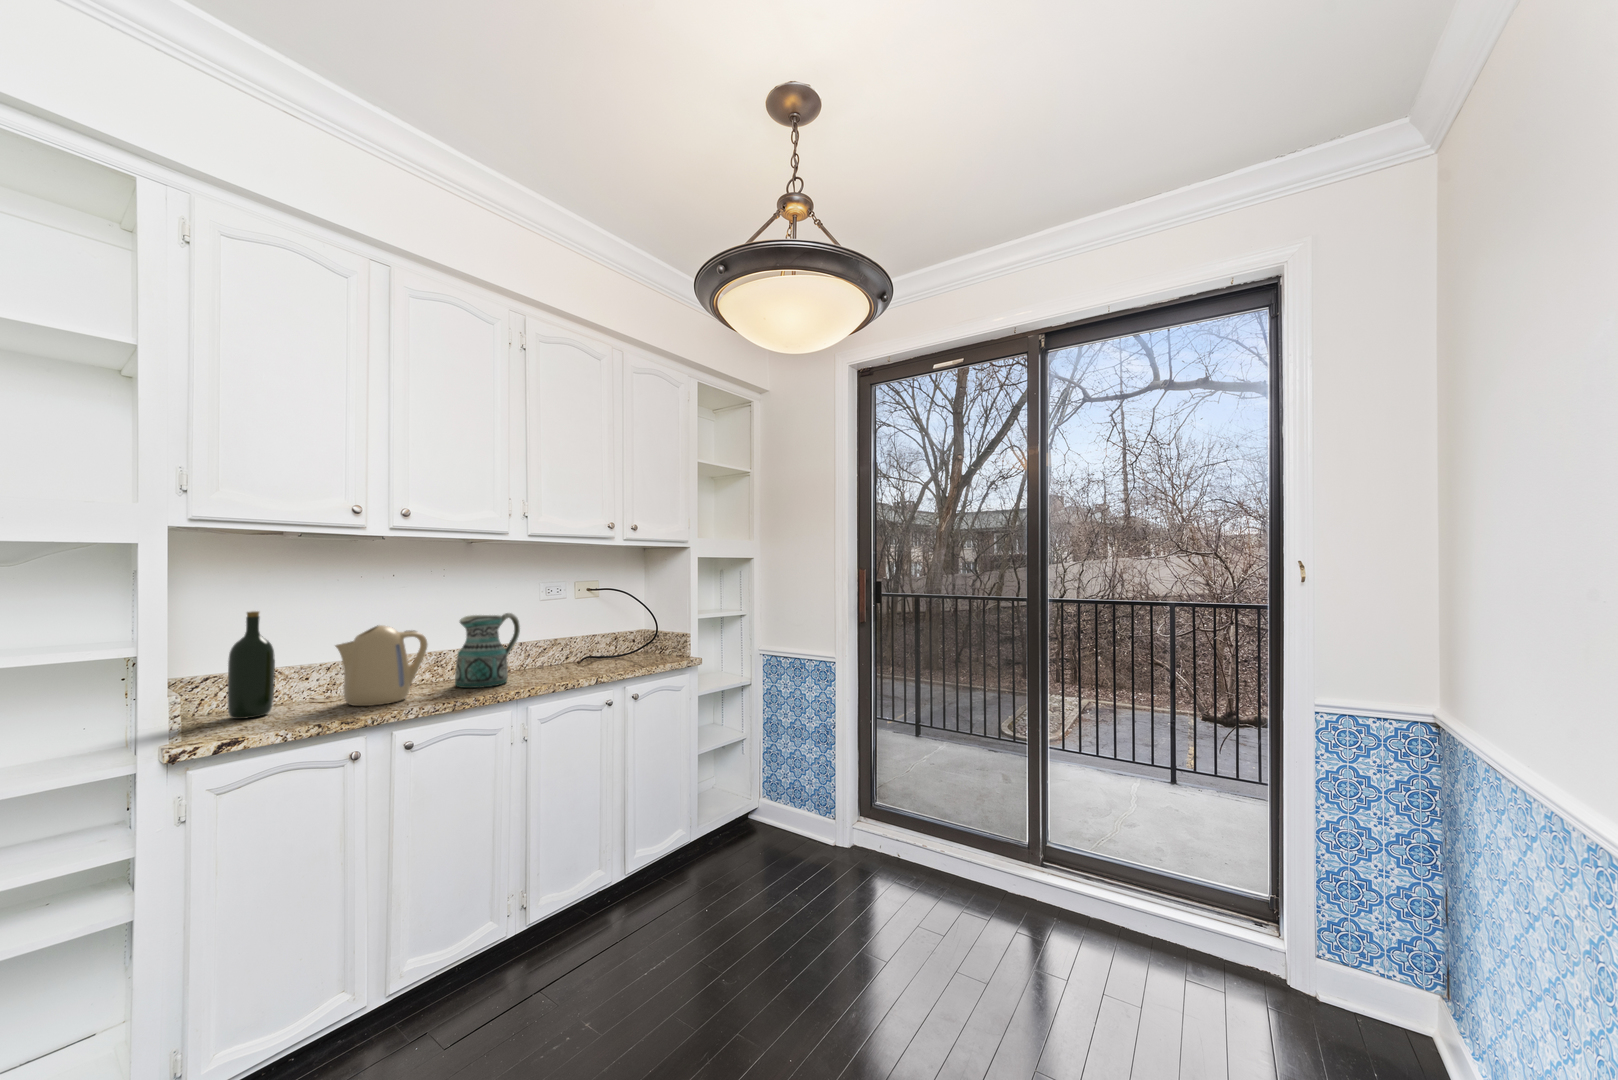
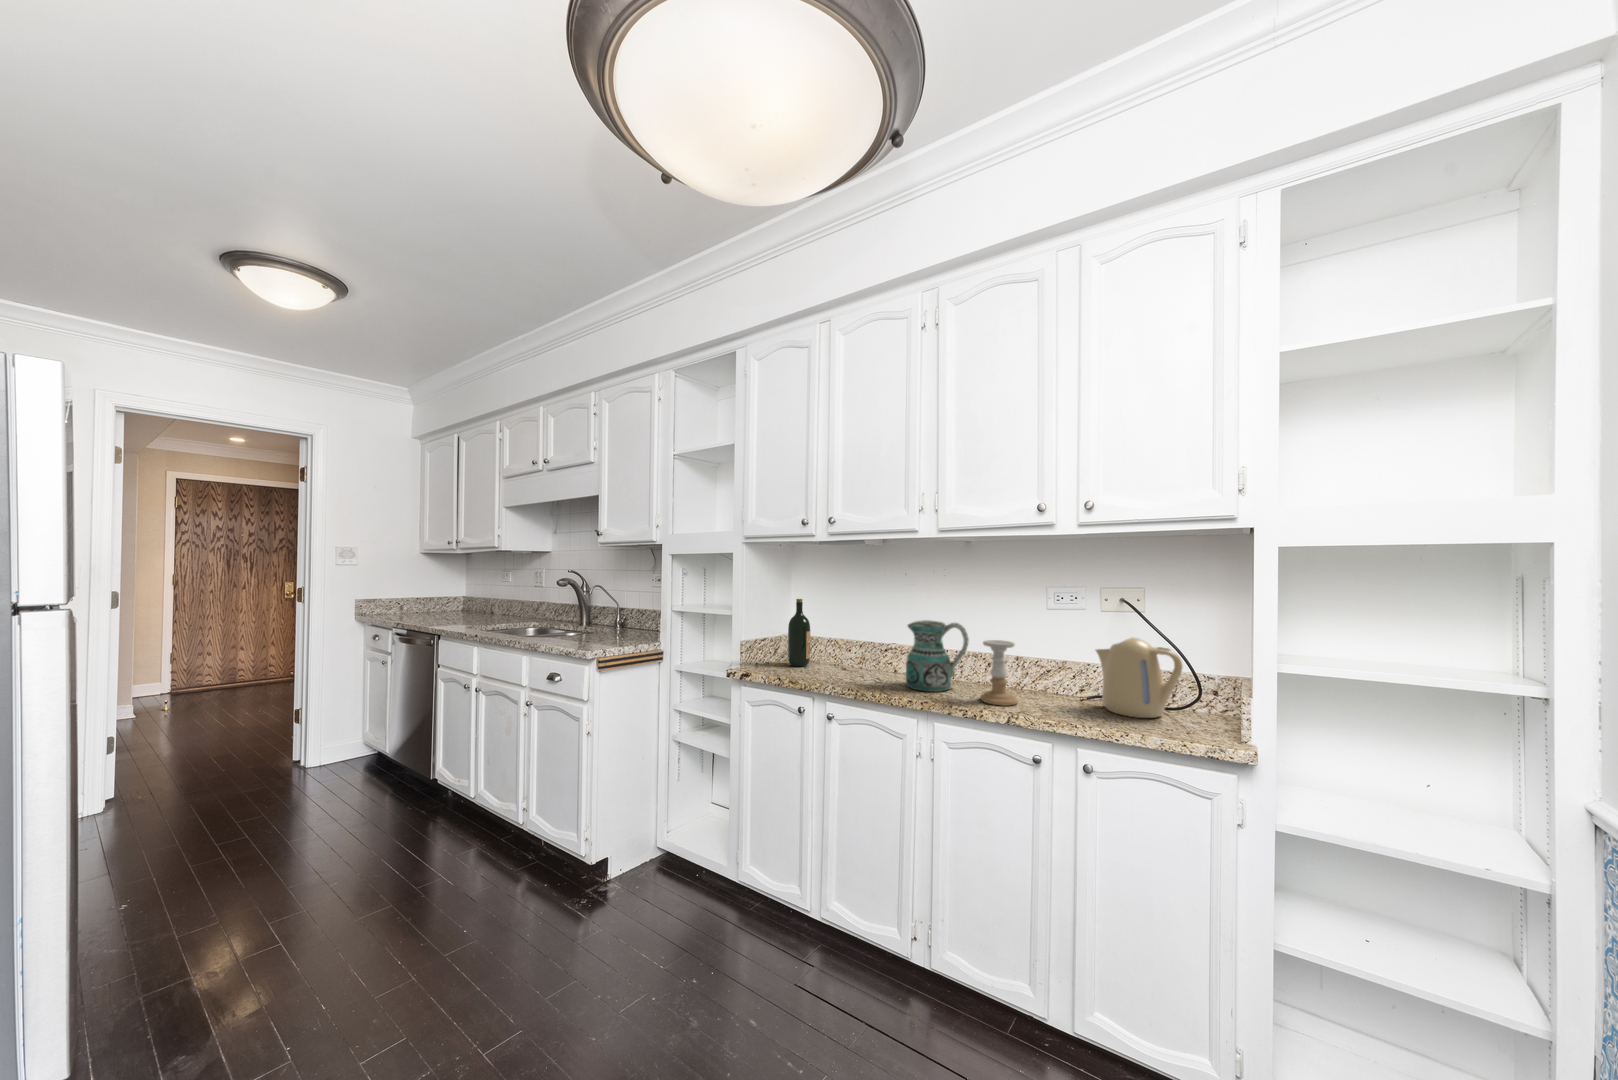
candle holder: none [543,622,577,677] -> present [980,640,1018,706]
kettle: present [335,625,428,706] -> present [1095,638,1183,718]

